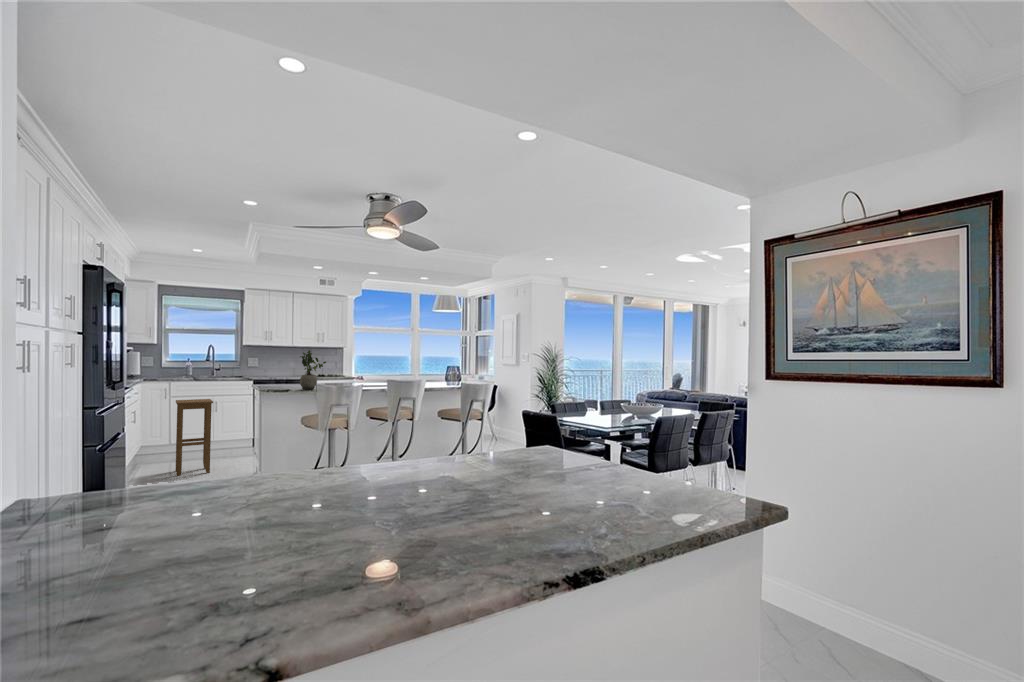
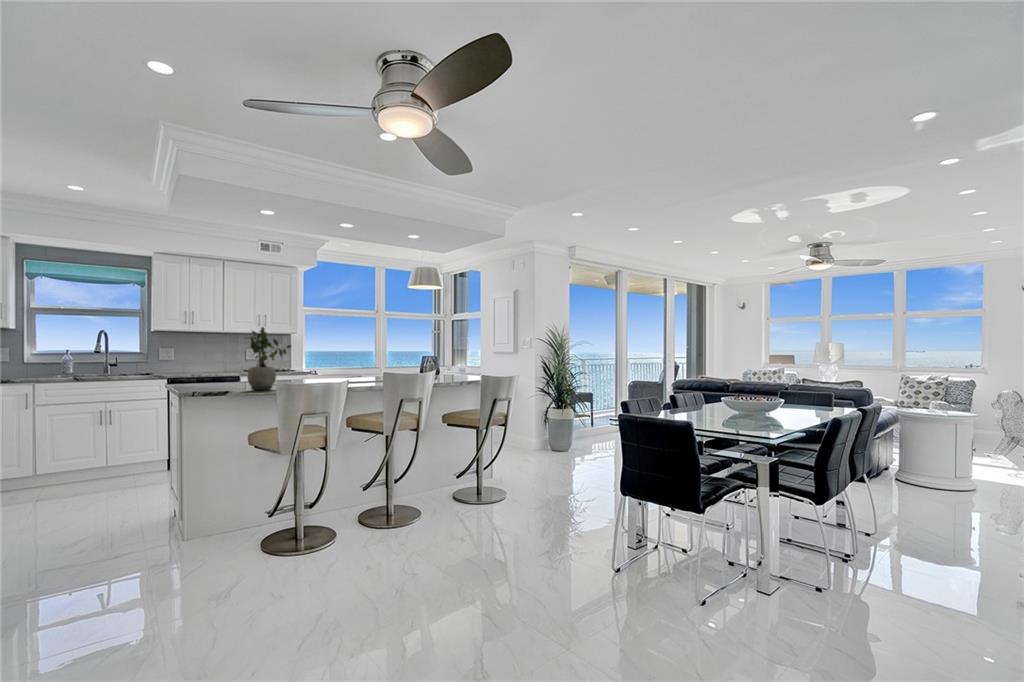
stool: present [176,399,213,476] -> none [35,407,100,532]

